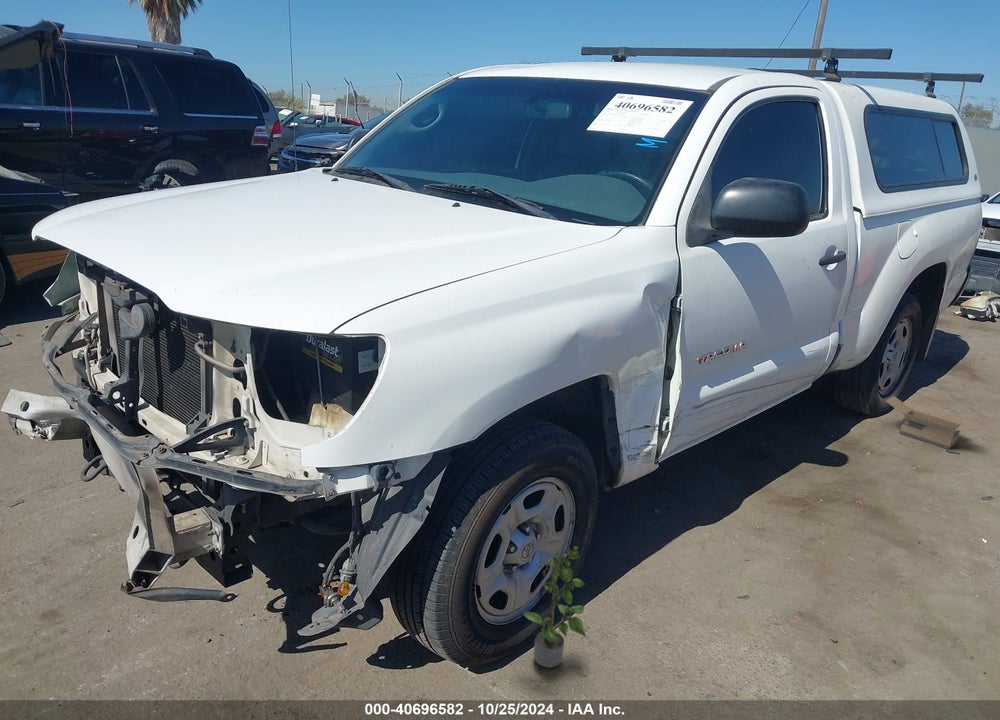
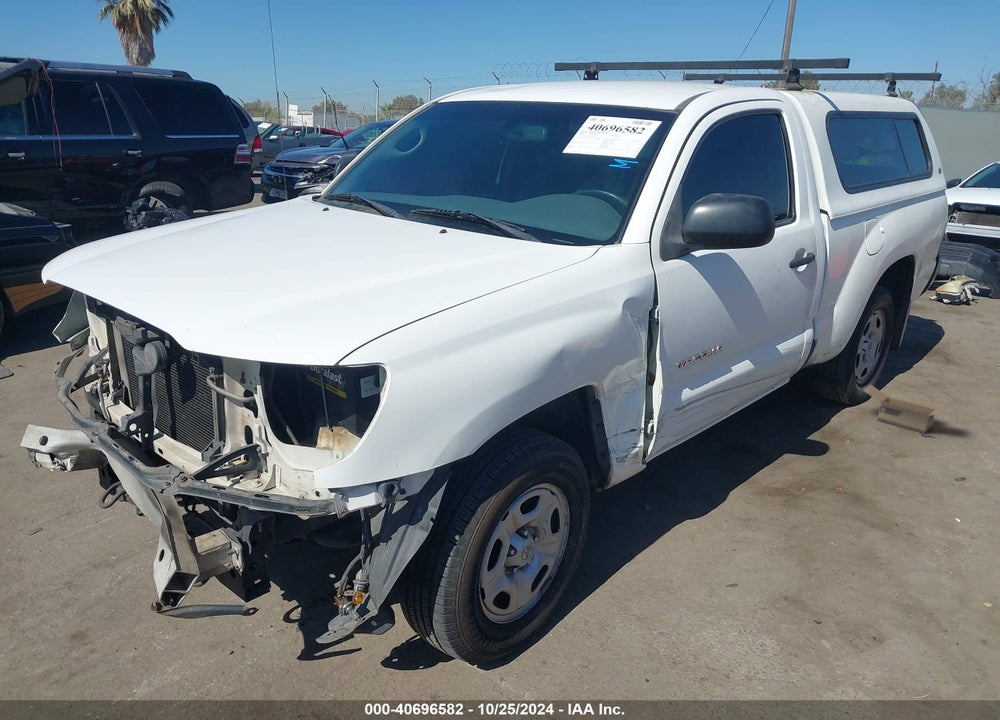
potted plant: present [524,547,586,668] -> none [526,544,585,661]

